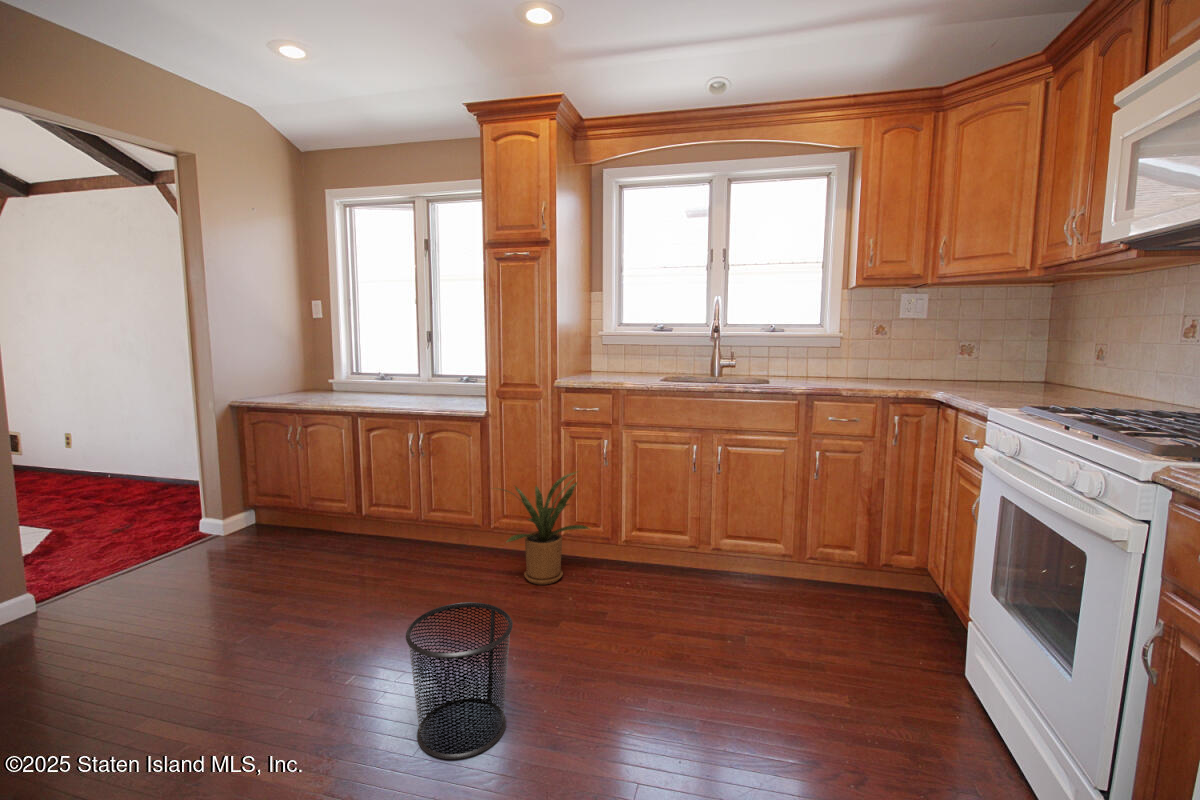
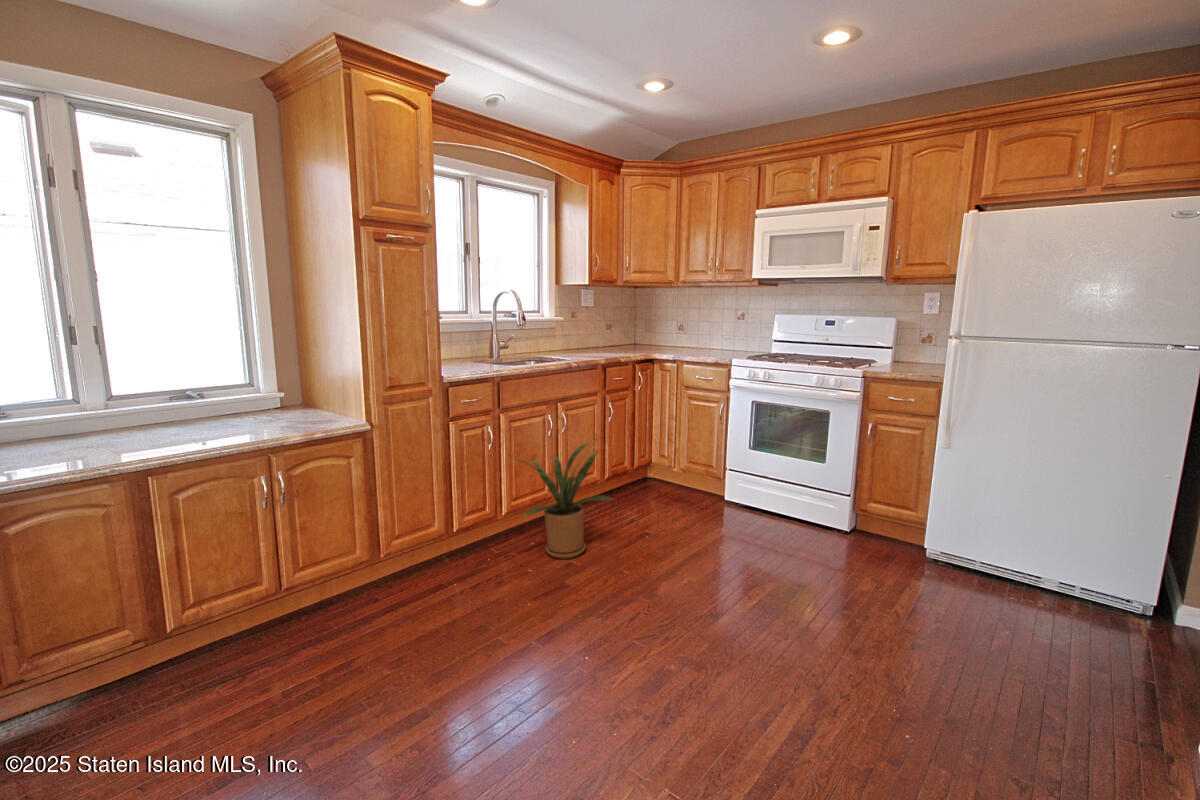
waste bin: present [406,602,513,759] -> none [406,589,524,760]

